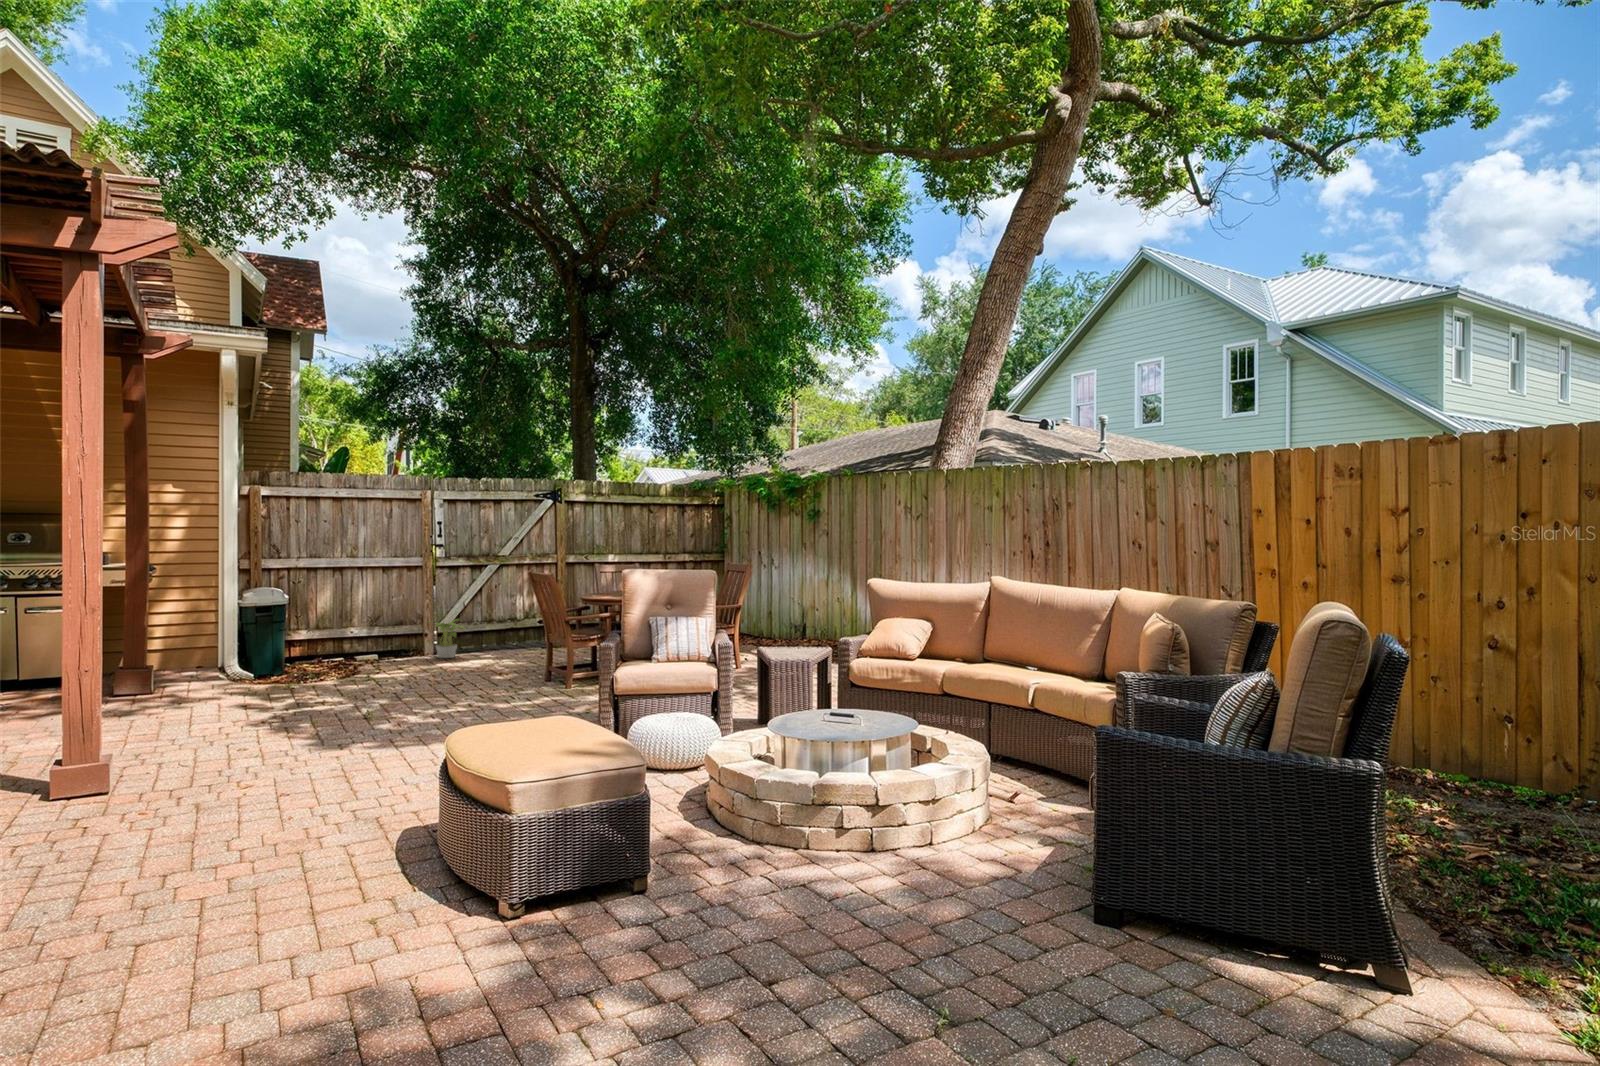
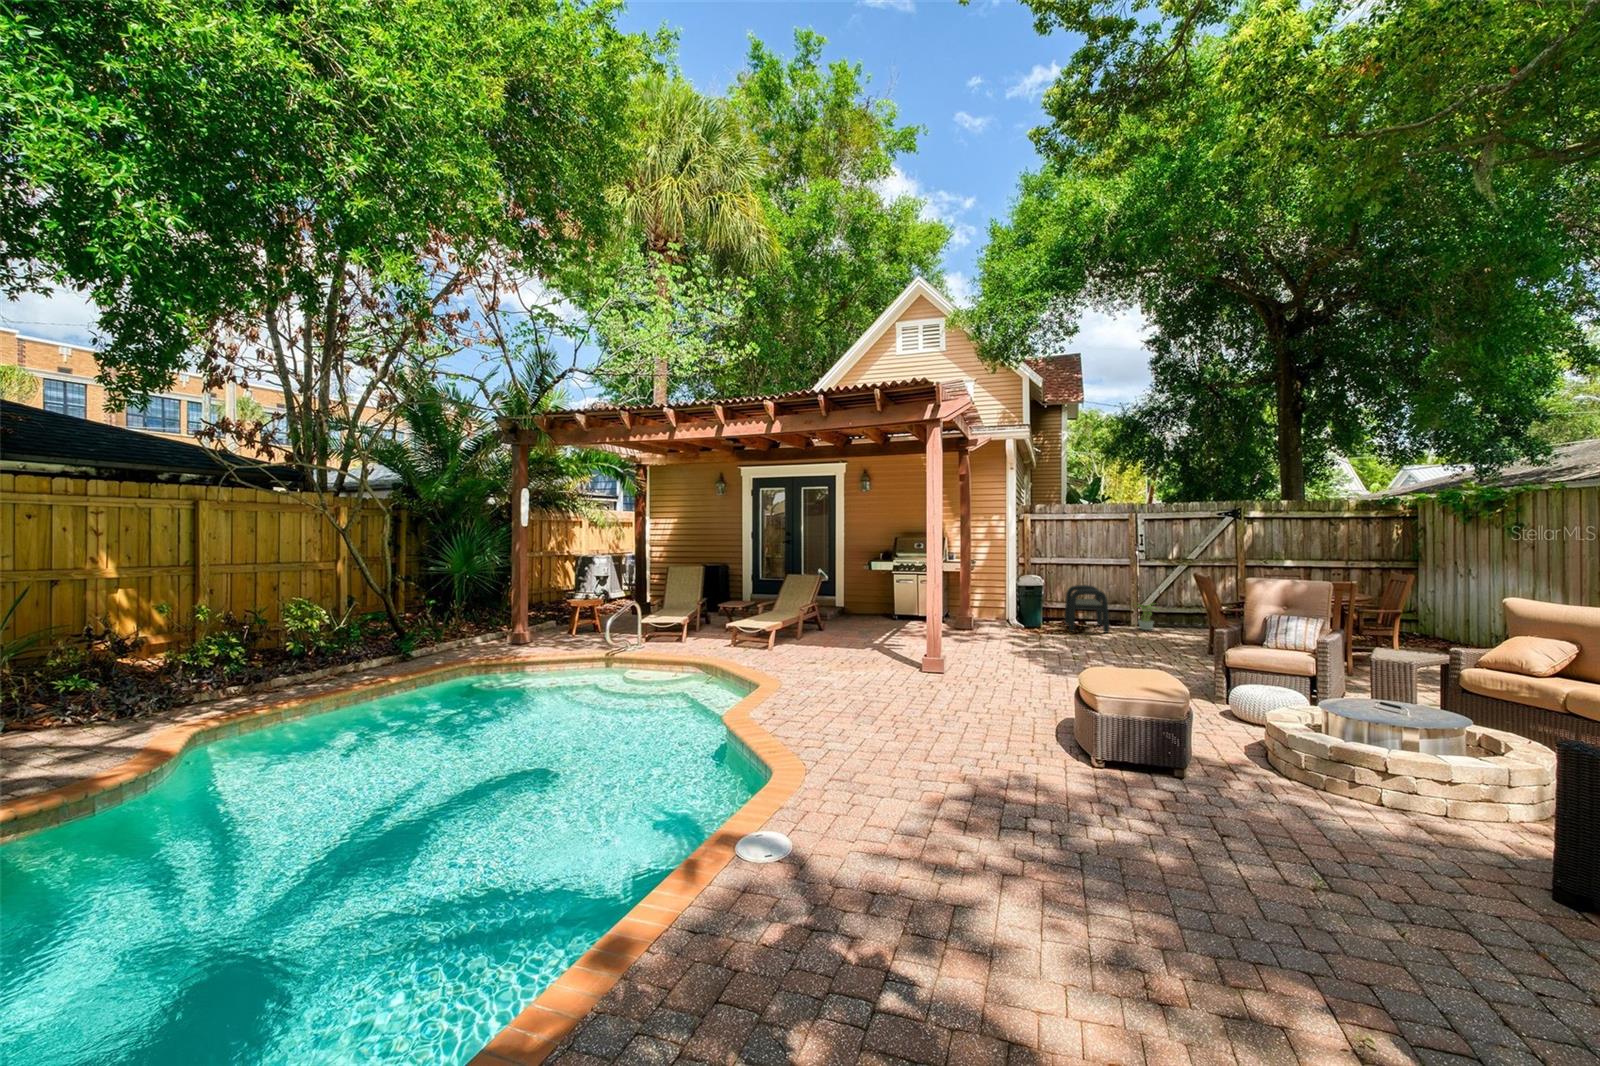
bench: none [322,599,398,674] -> present [1065,585,1109,633]

